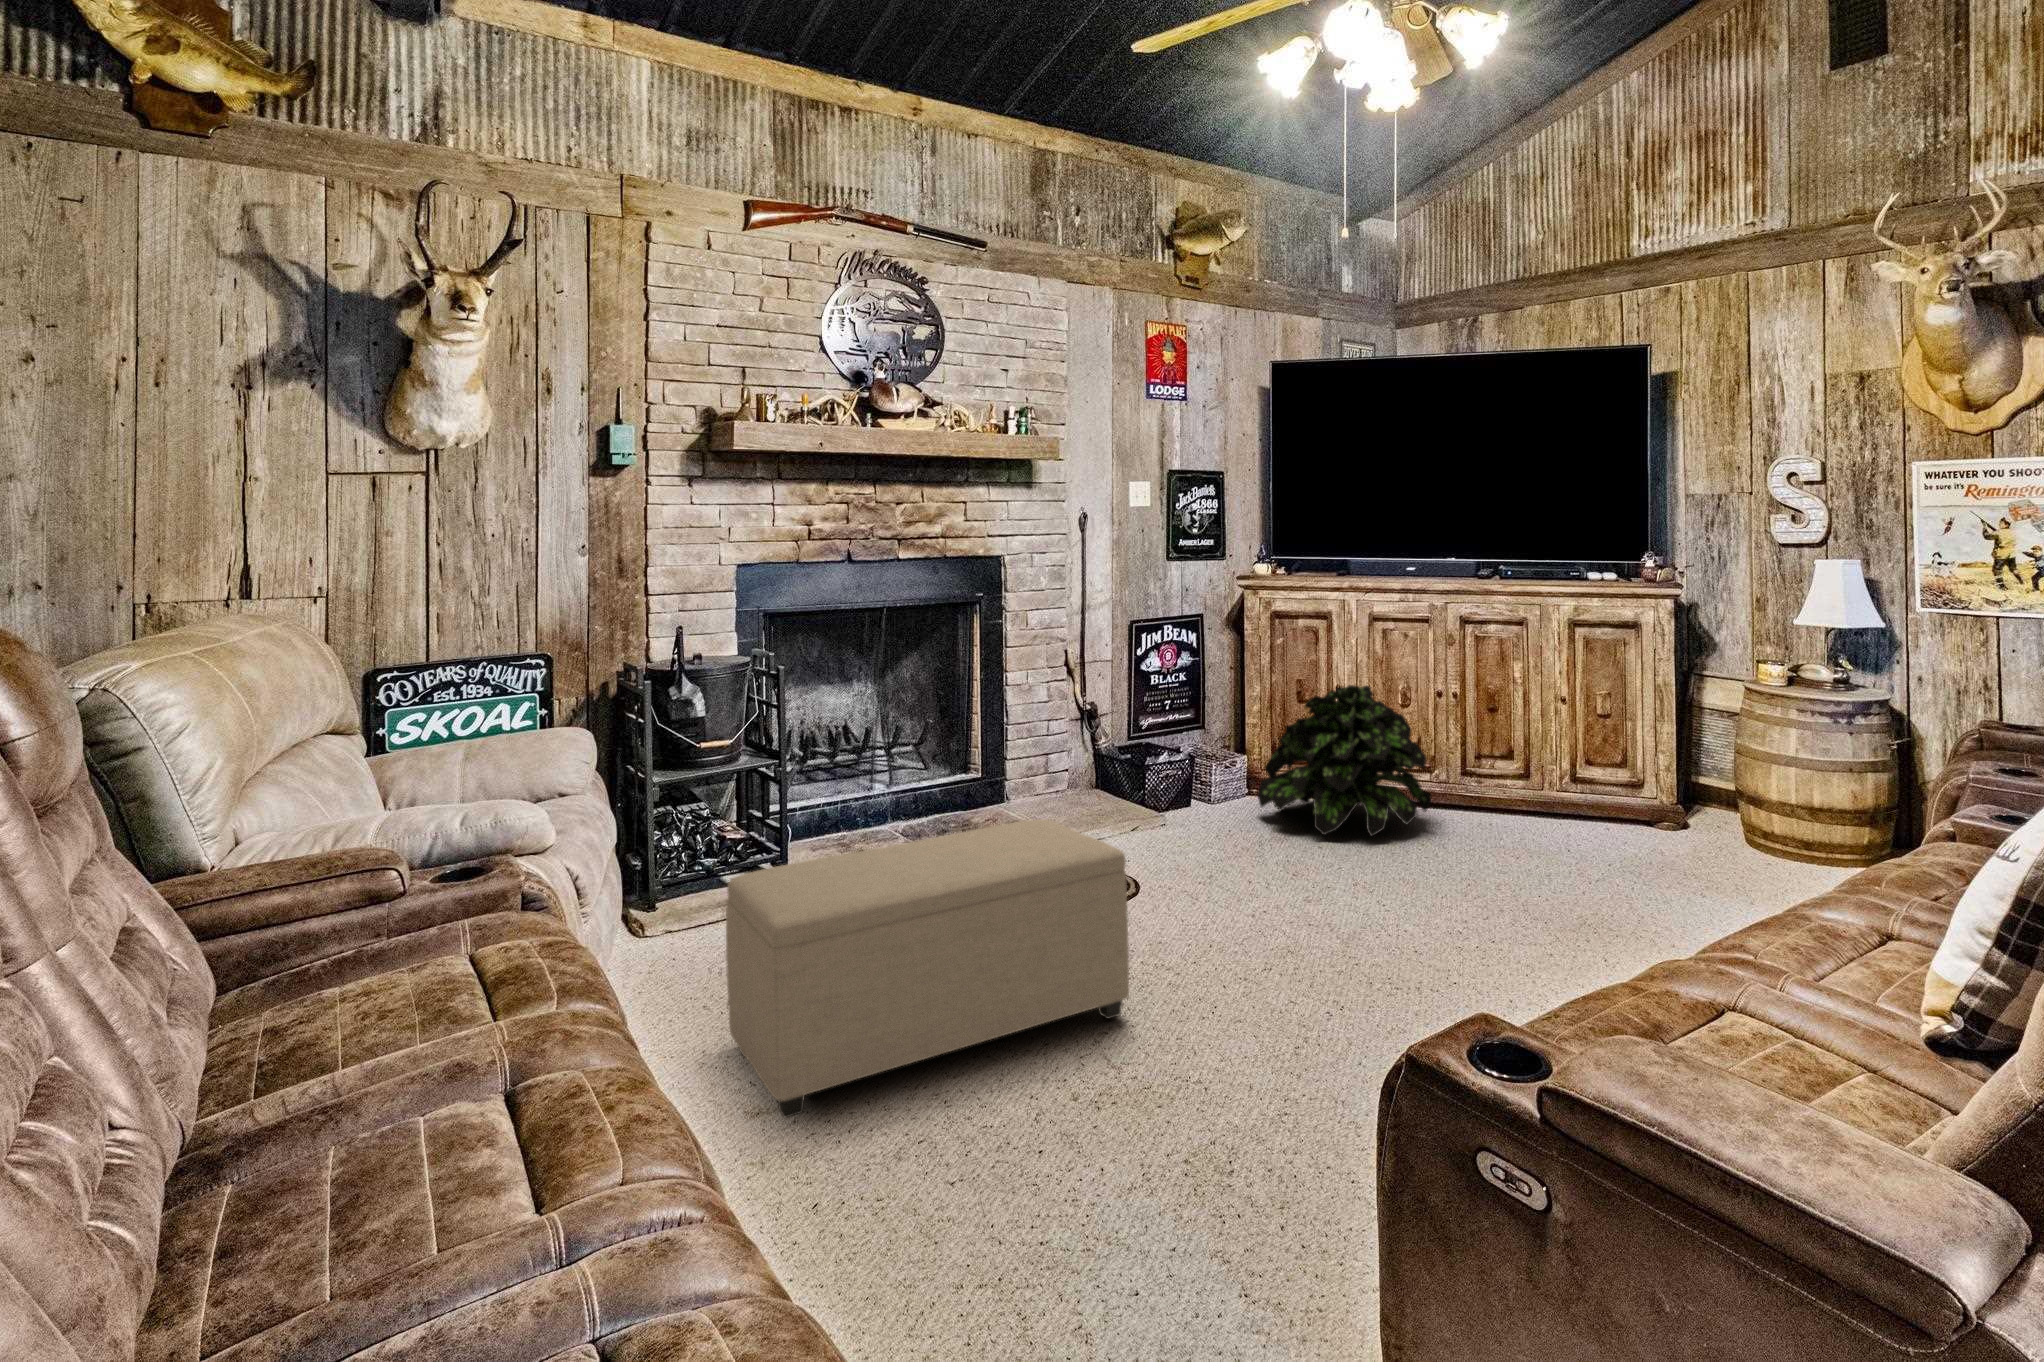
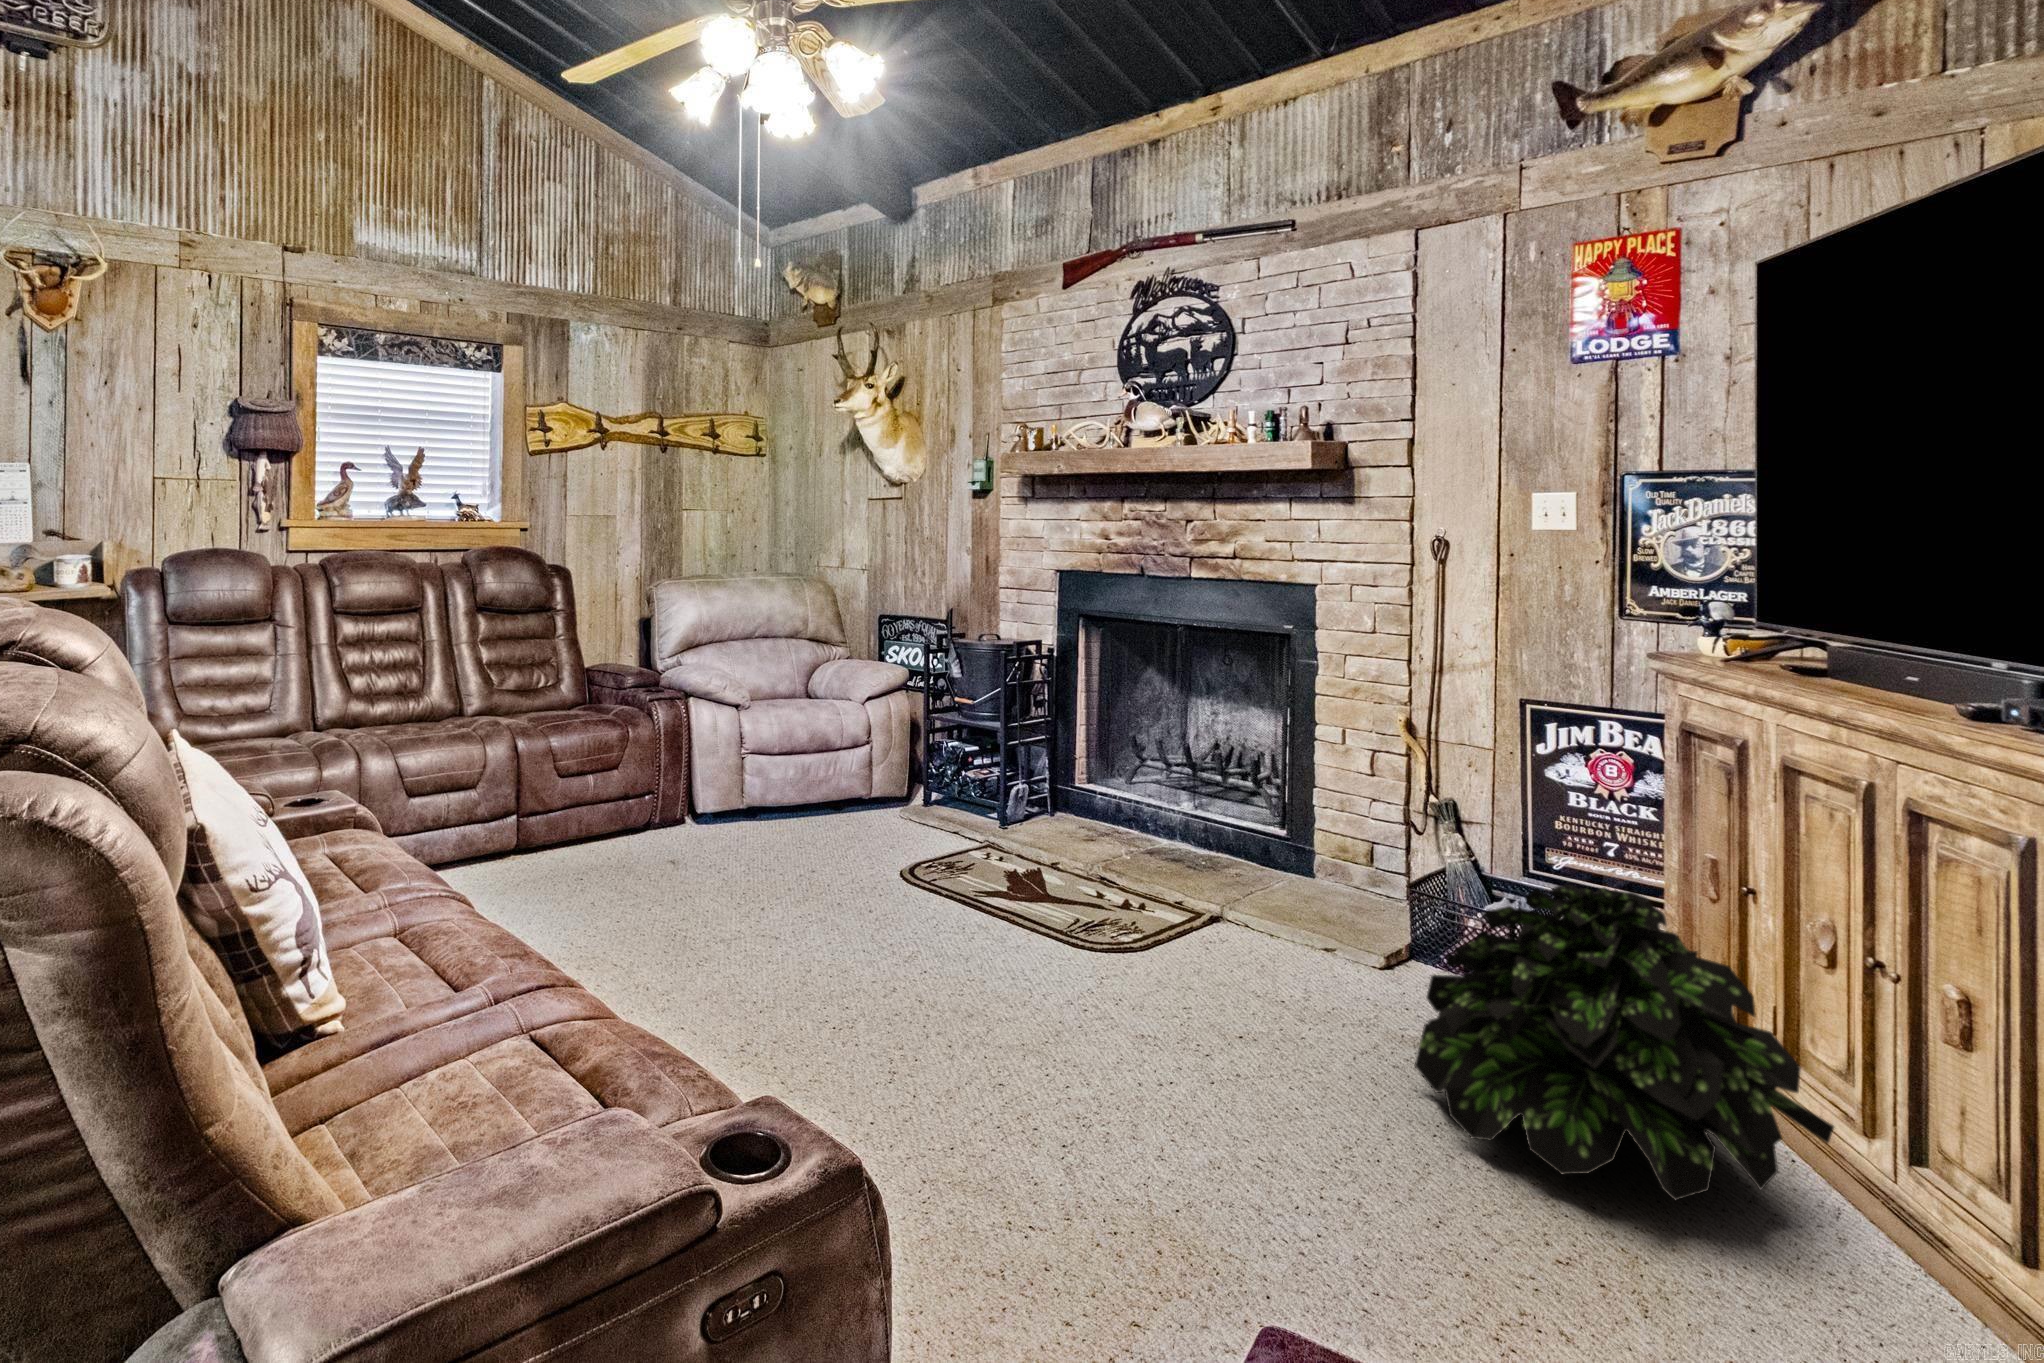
ottoman: present [726,819,1129,1118] -> none [643,763,876,969]

